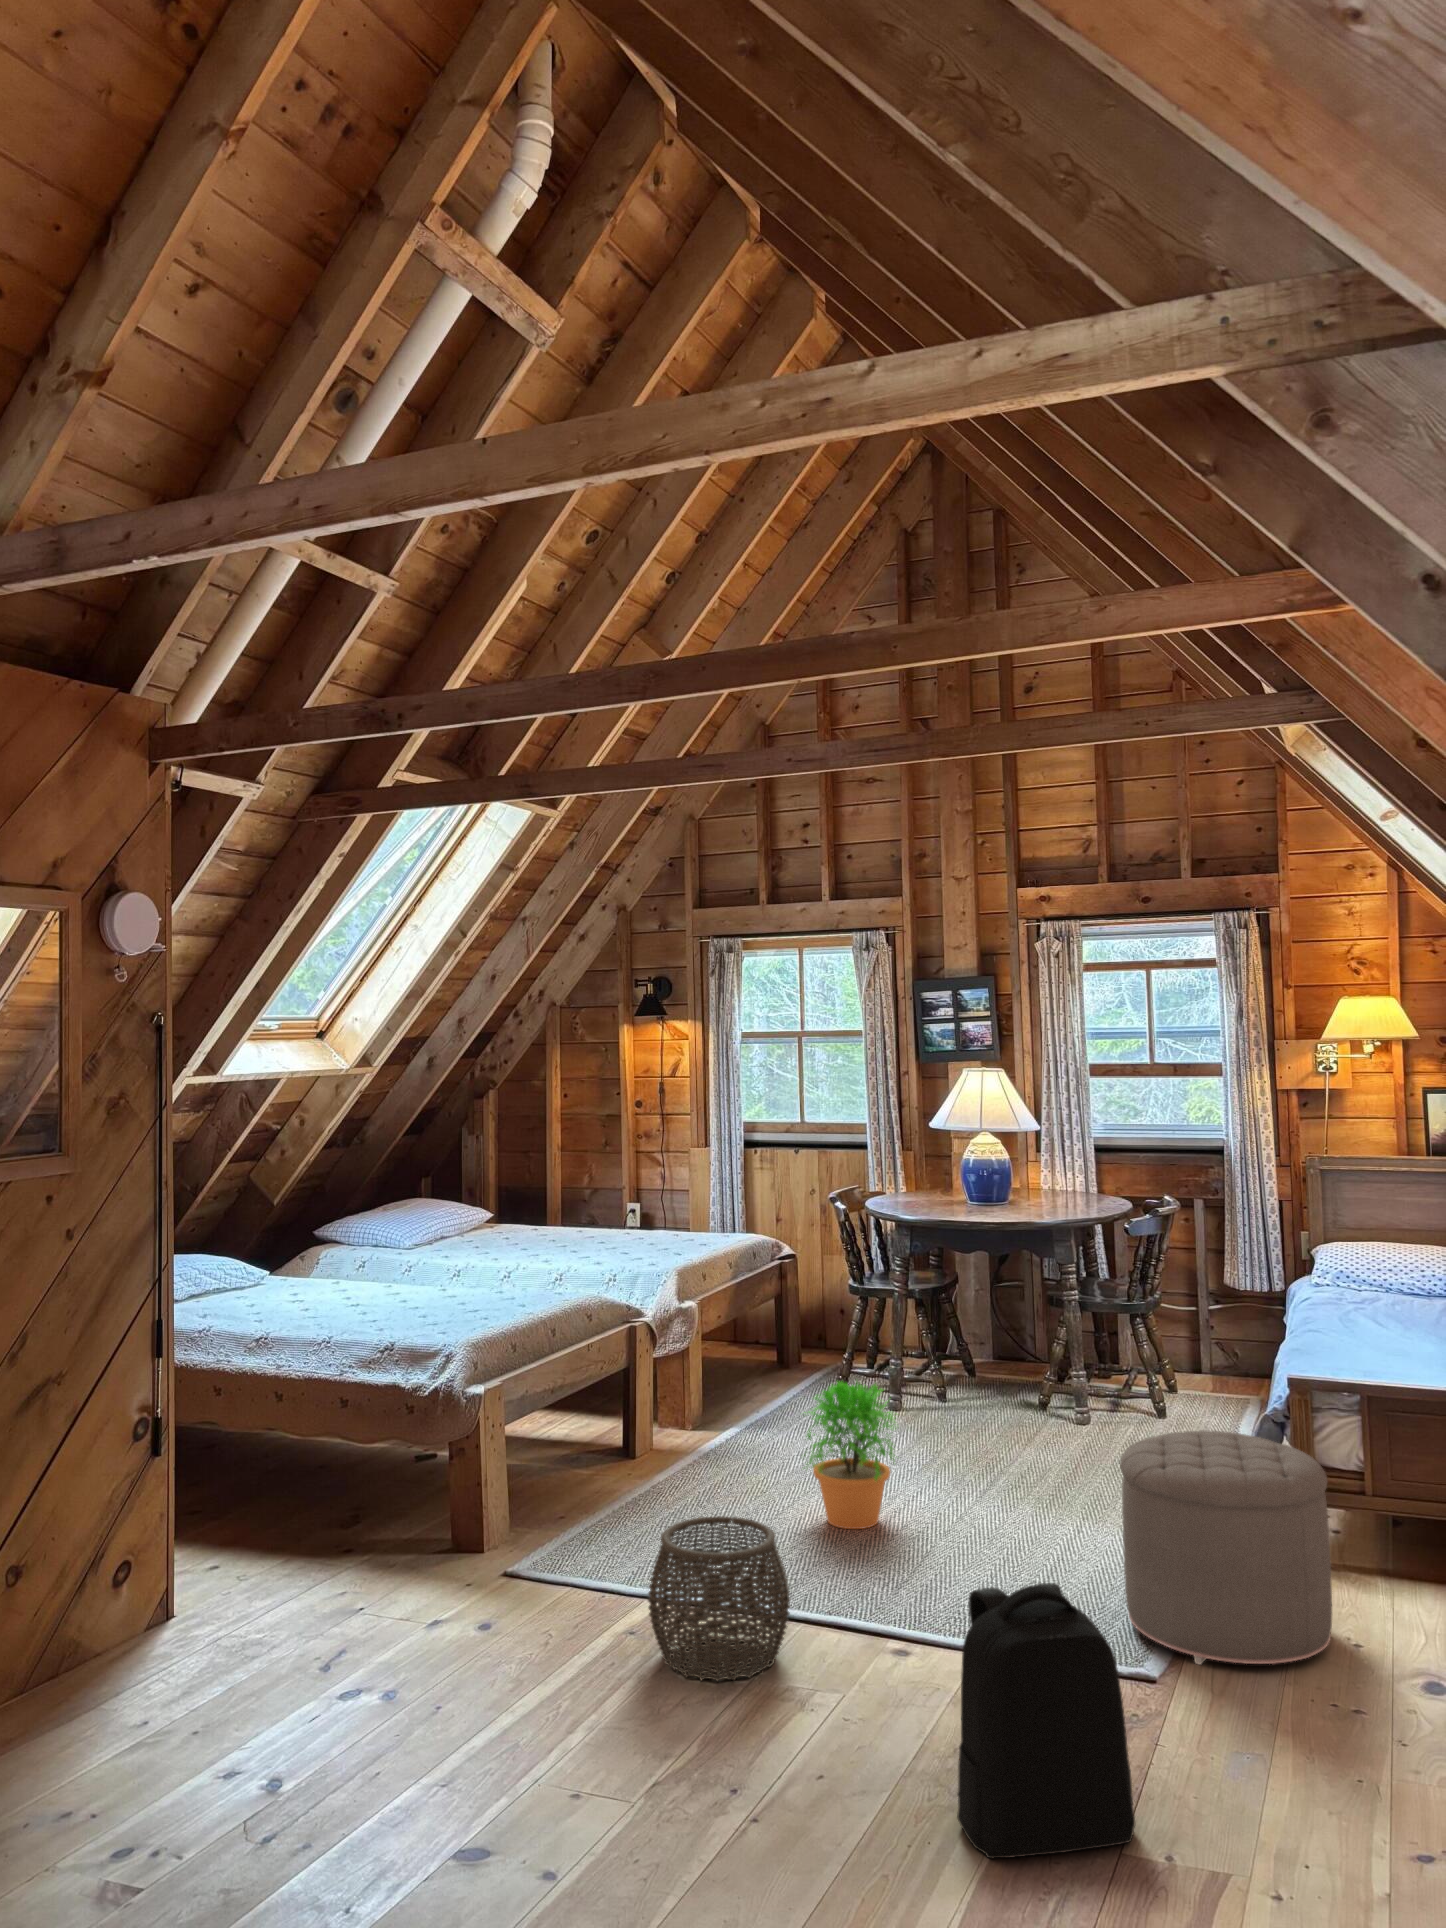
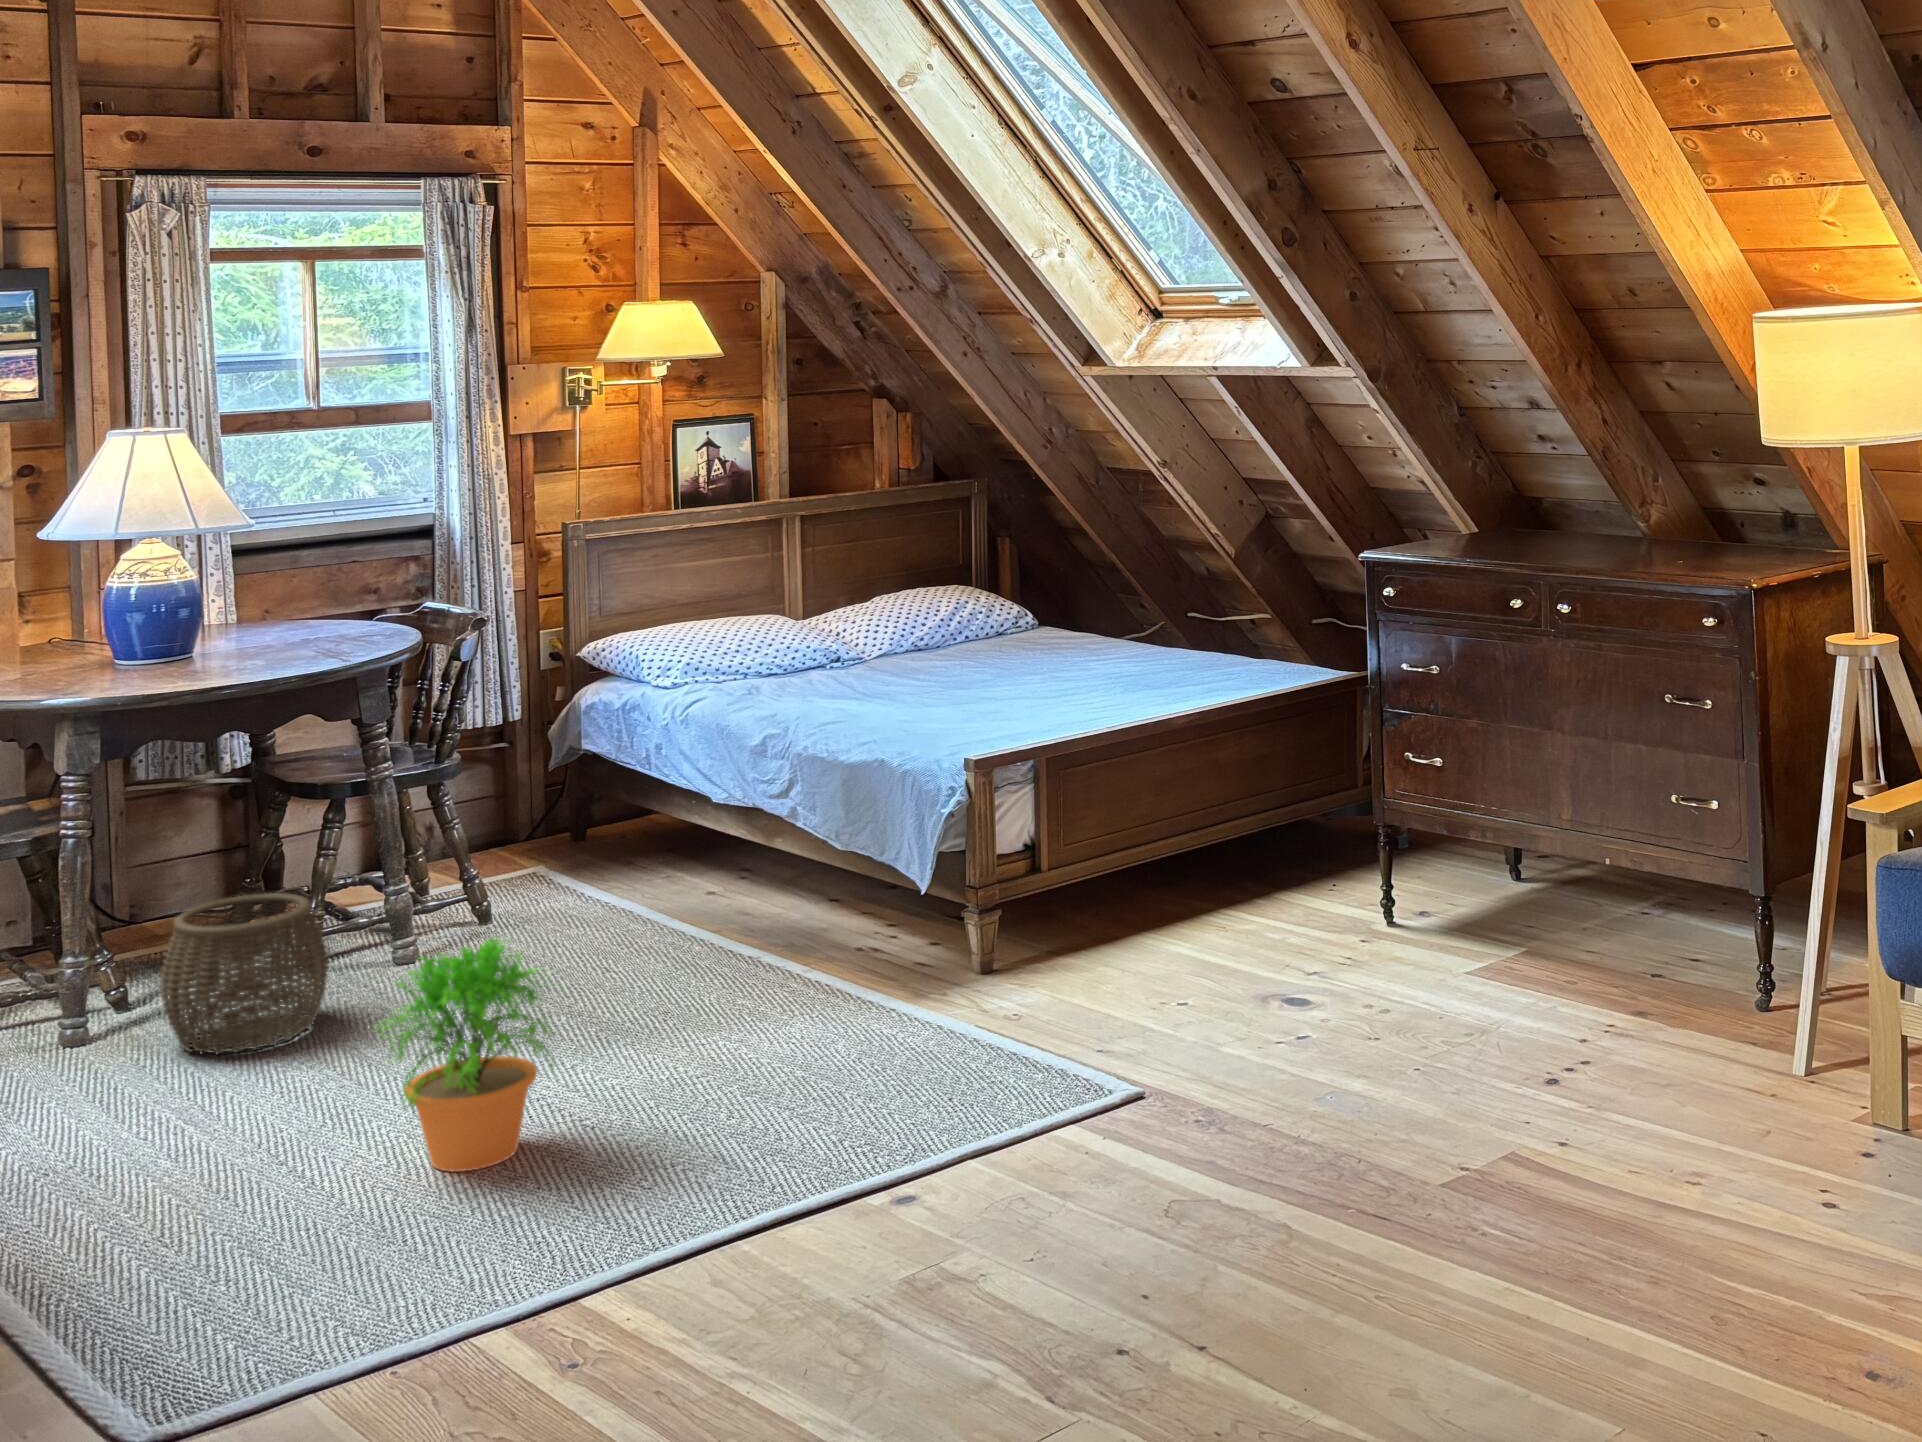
ottoman: present [1120,1430,1332,1664] -> none [963,826,1190,1073]
woven basket: present [648,1516,790,1681] -> present [161,893,328,1054]
backpack: present [957,1583,1135,1858] -> none [1243,972,1422,1246]

